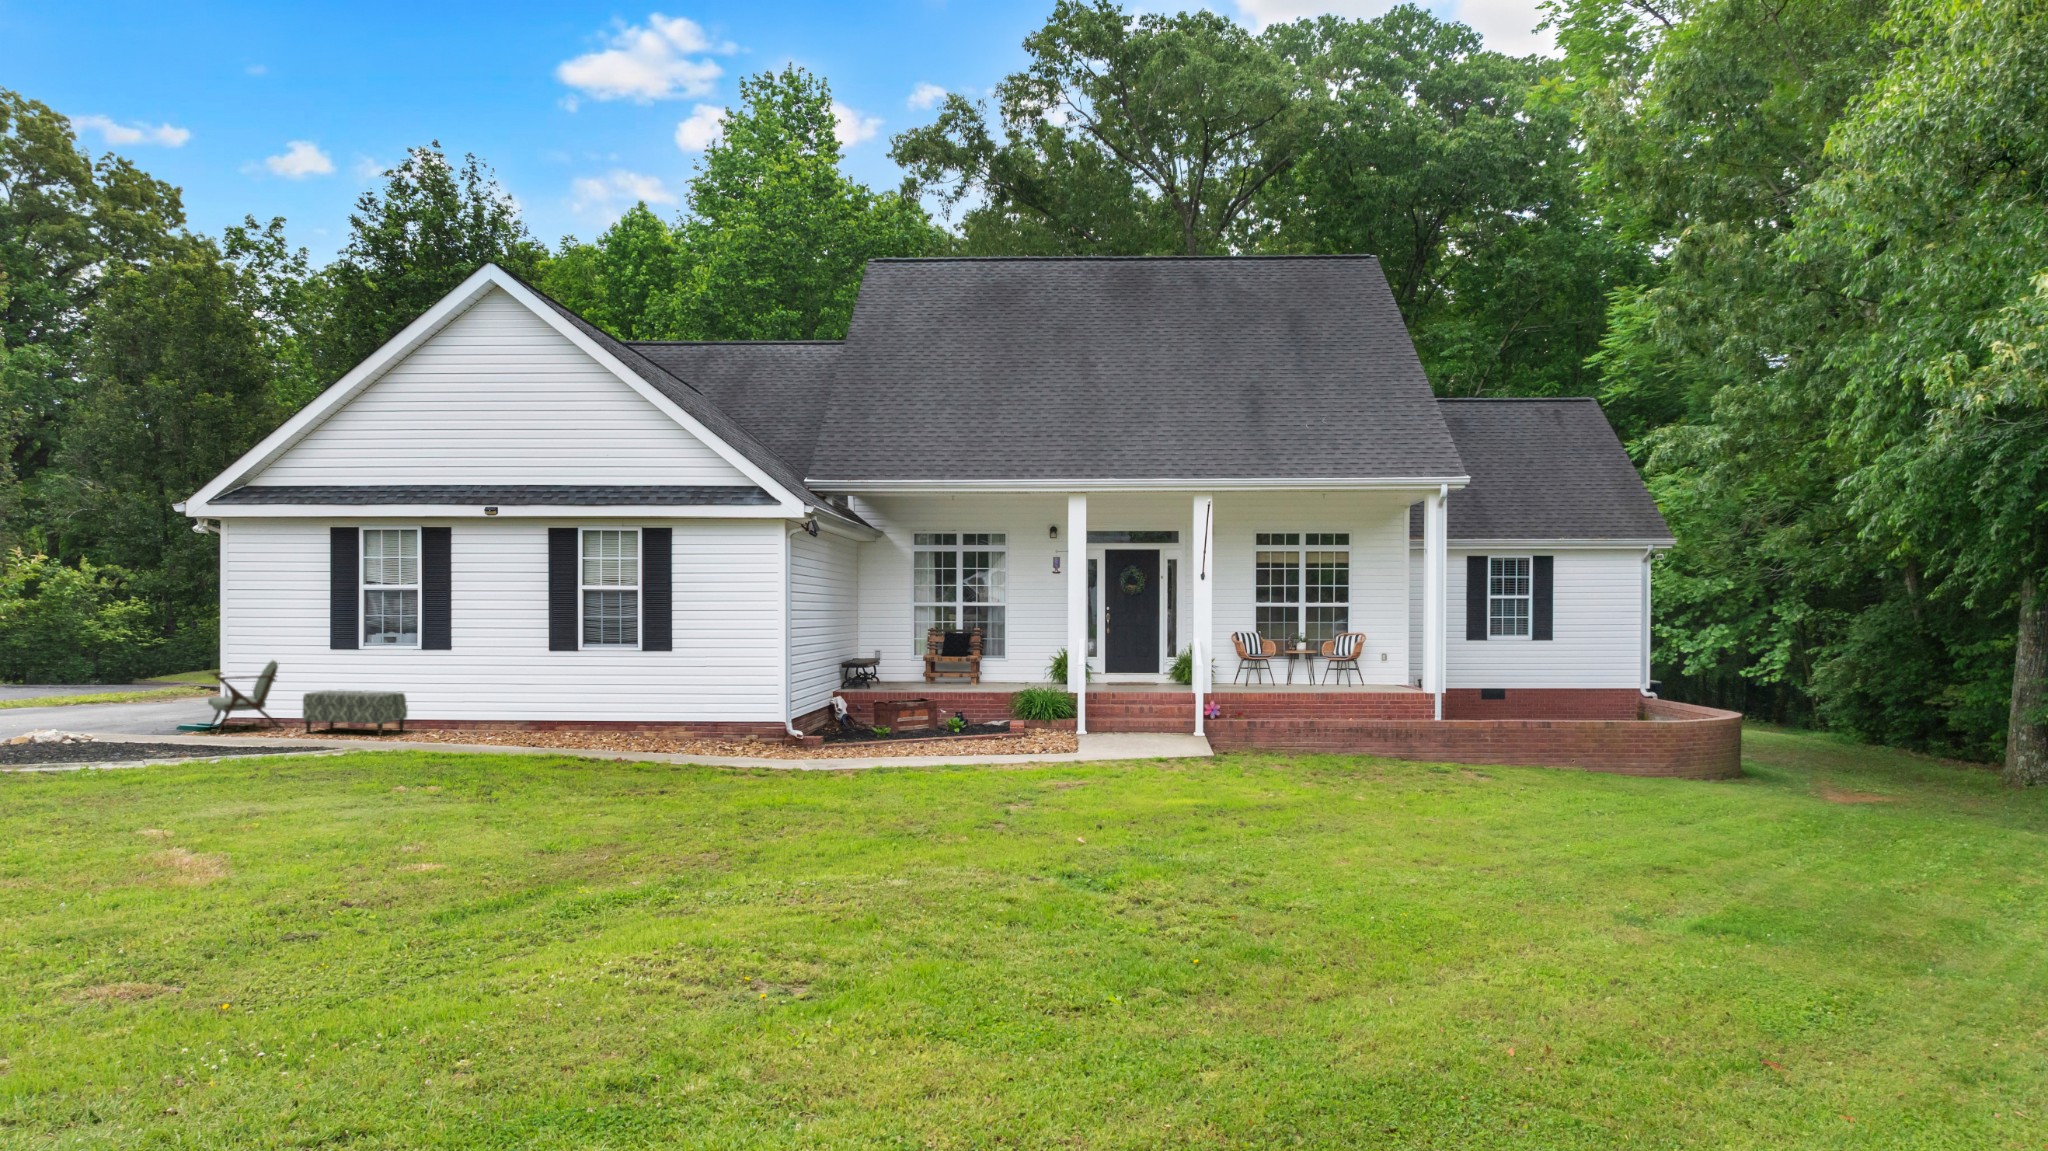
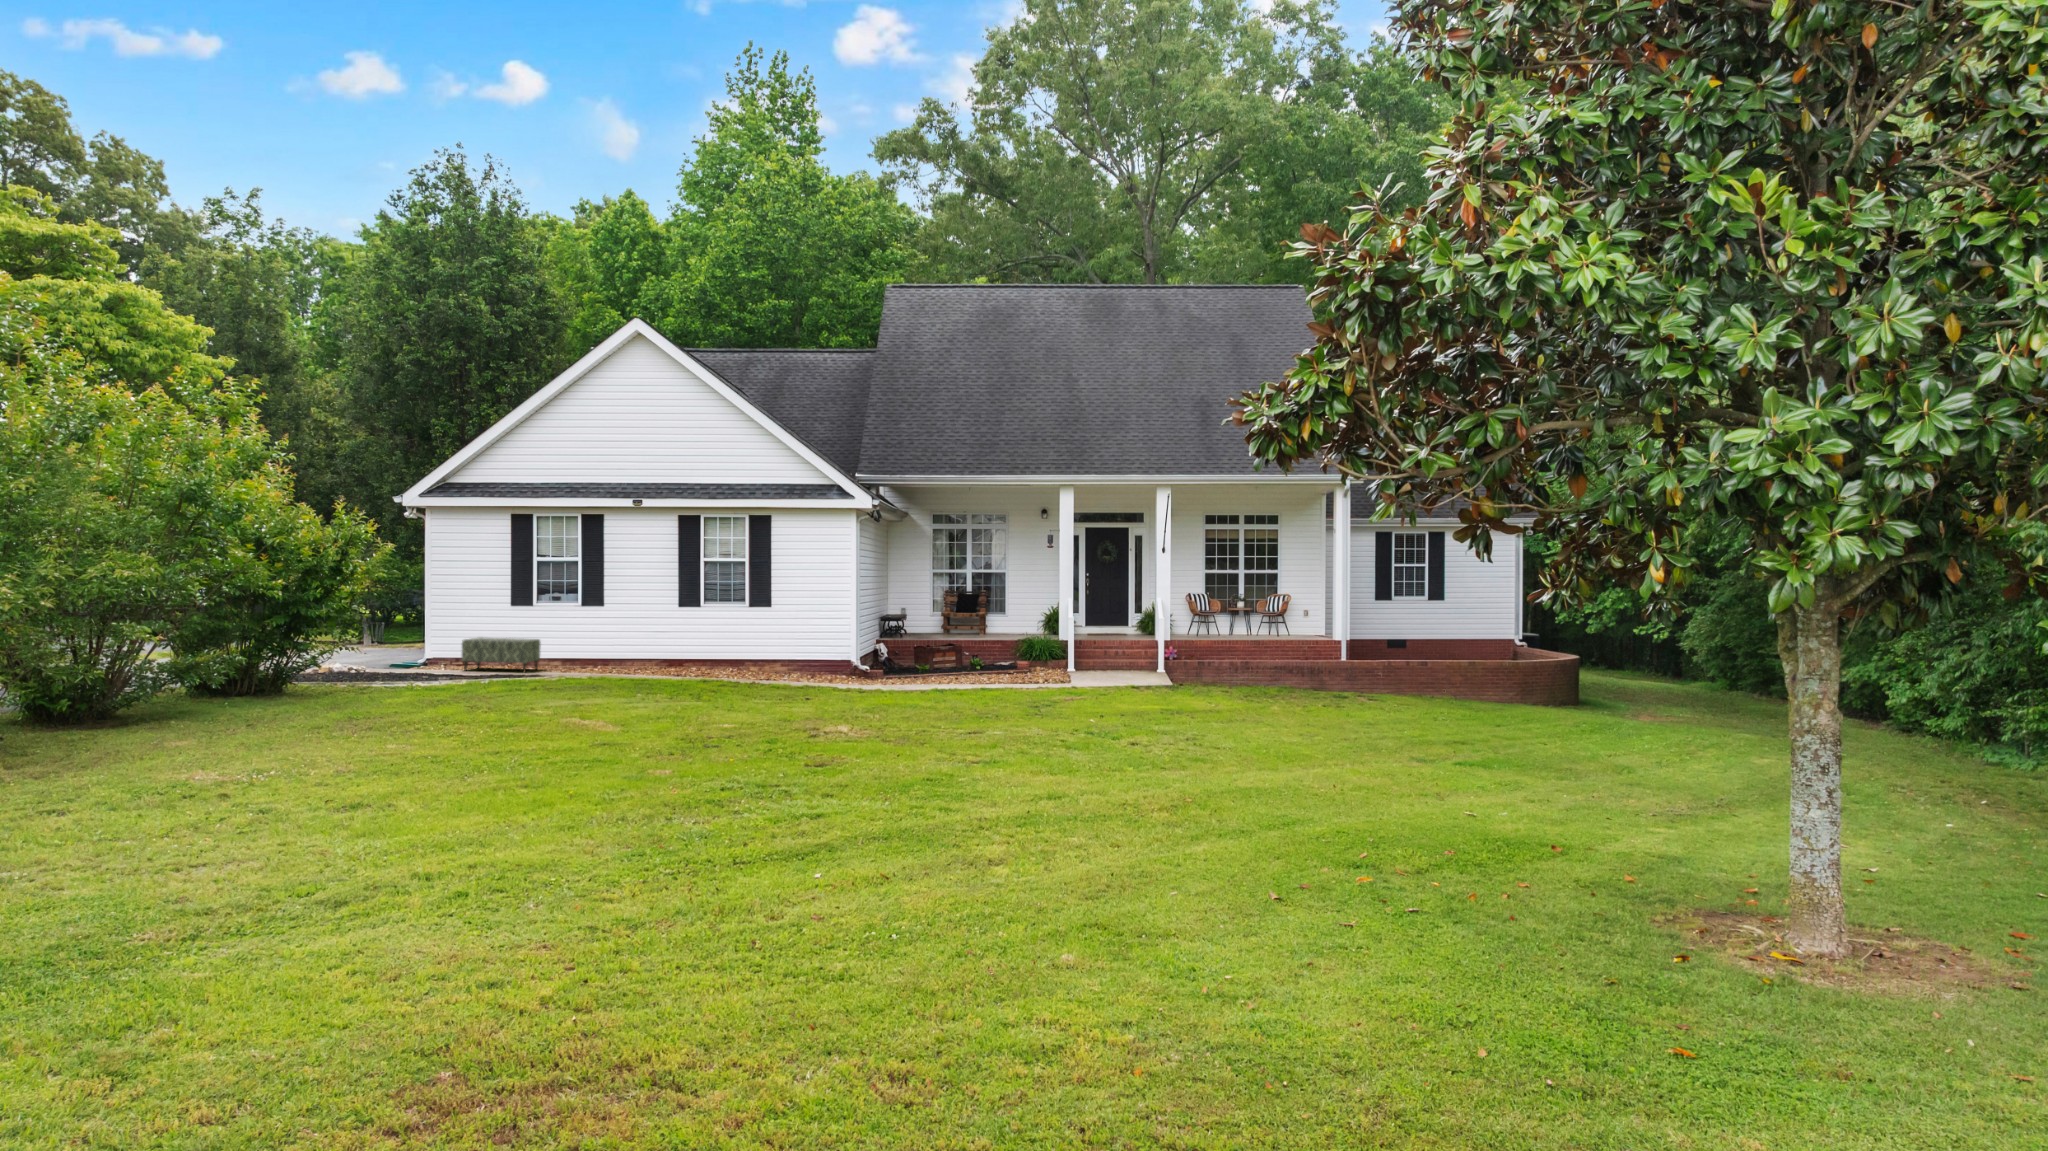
lounge chair: present [208,659,284,735] -> none [380,612,444,672]

